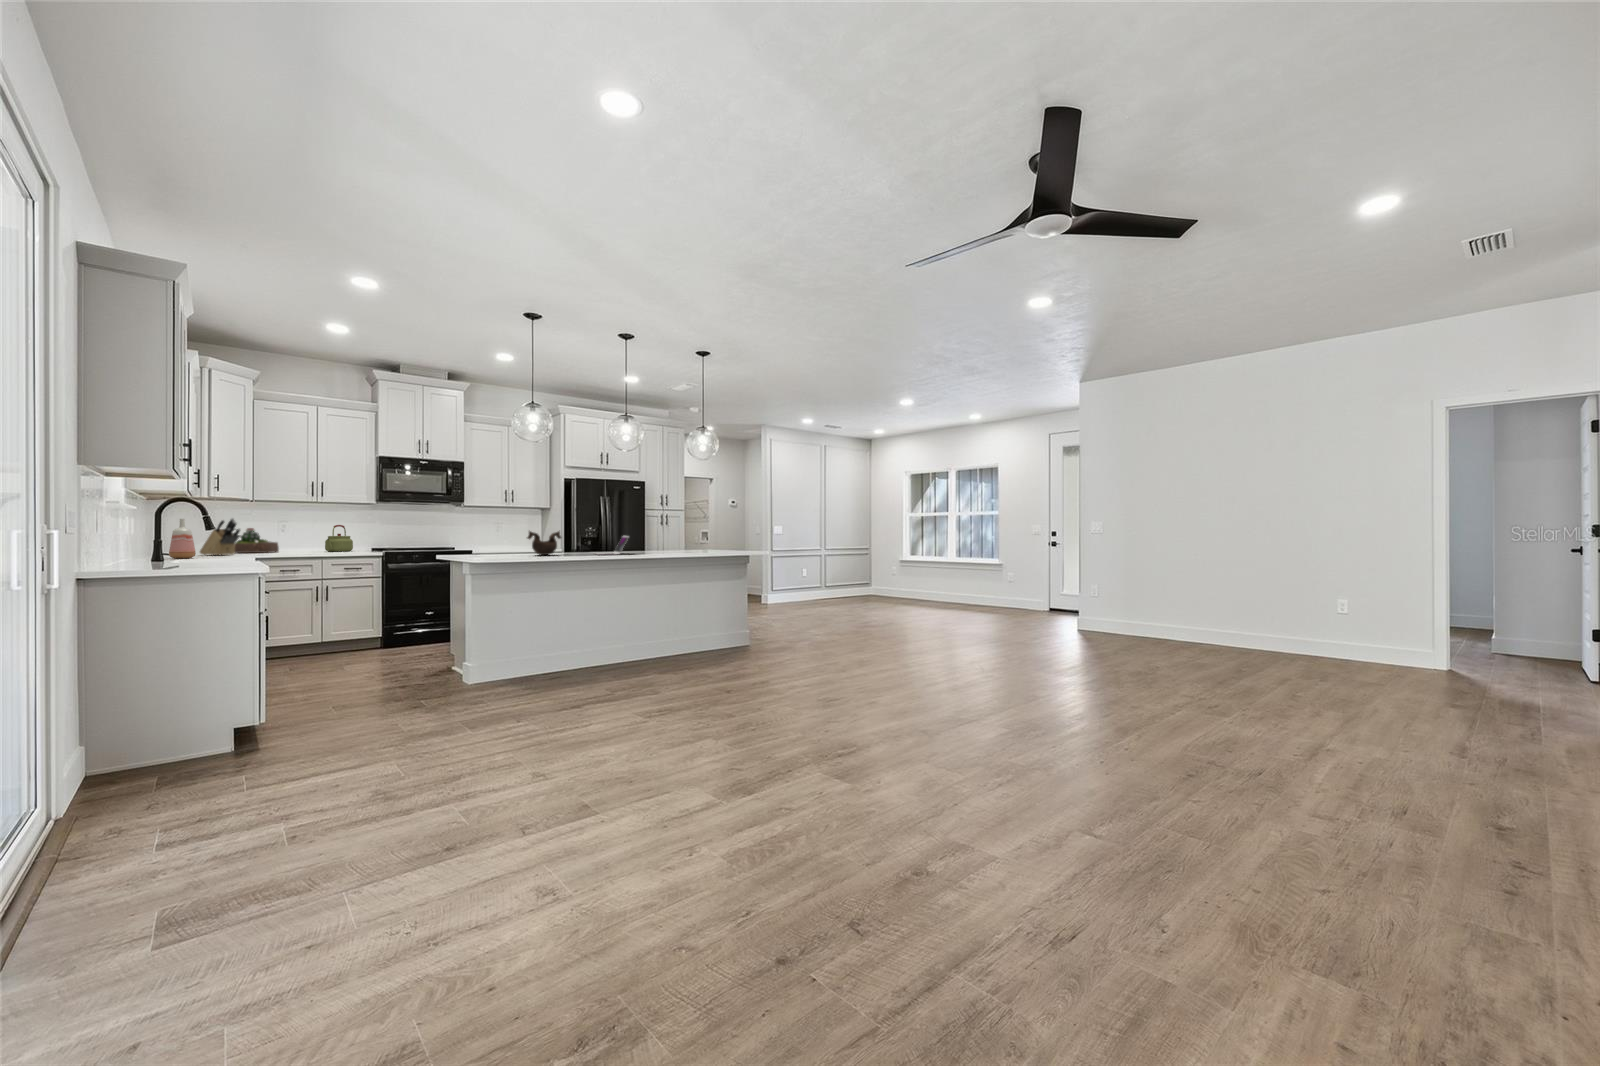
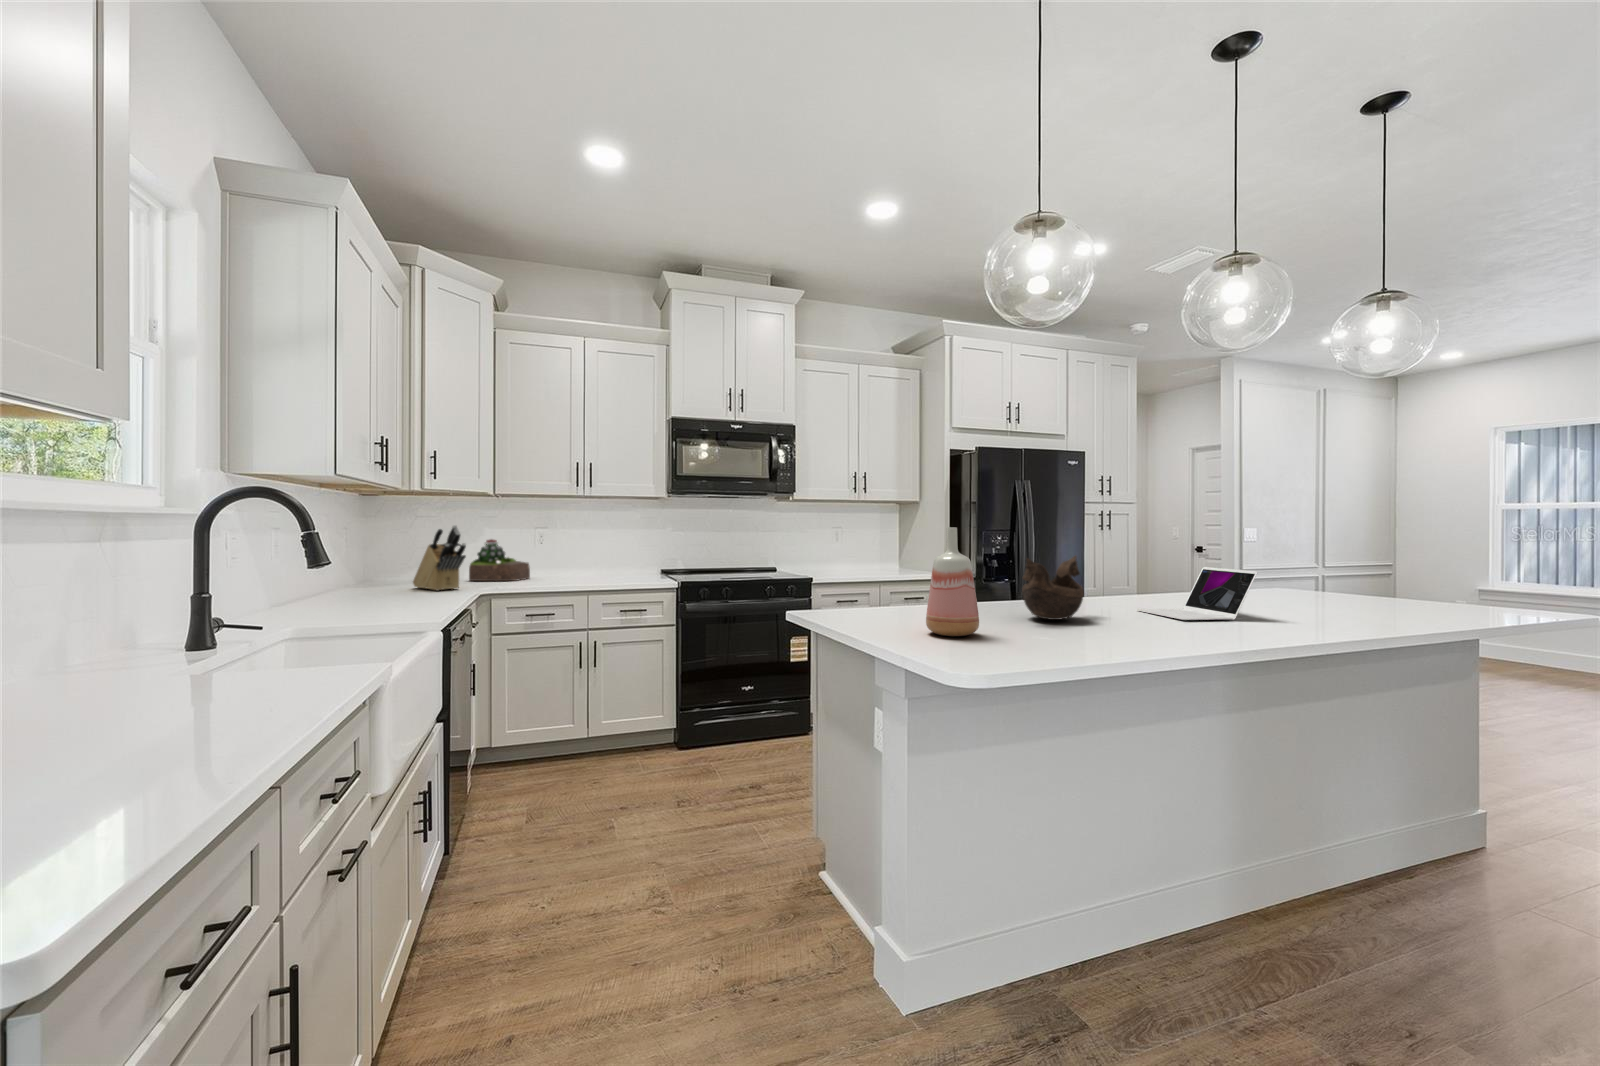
vase: present [169,519,196,559] -> present [926,527,979,636]
kettle: present [325,525,353,552] -> none [593,534,633,581]

